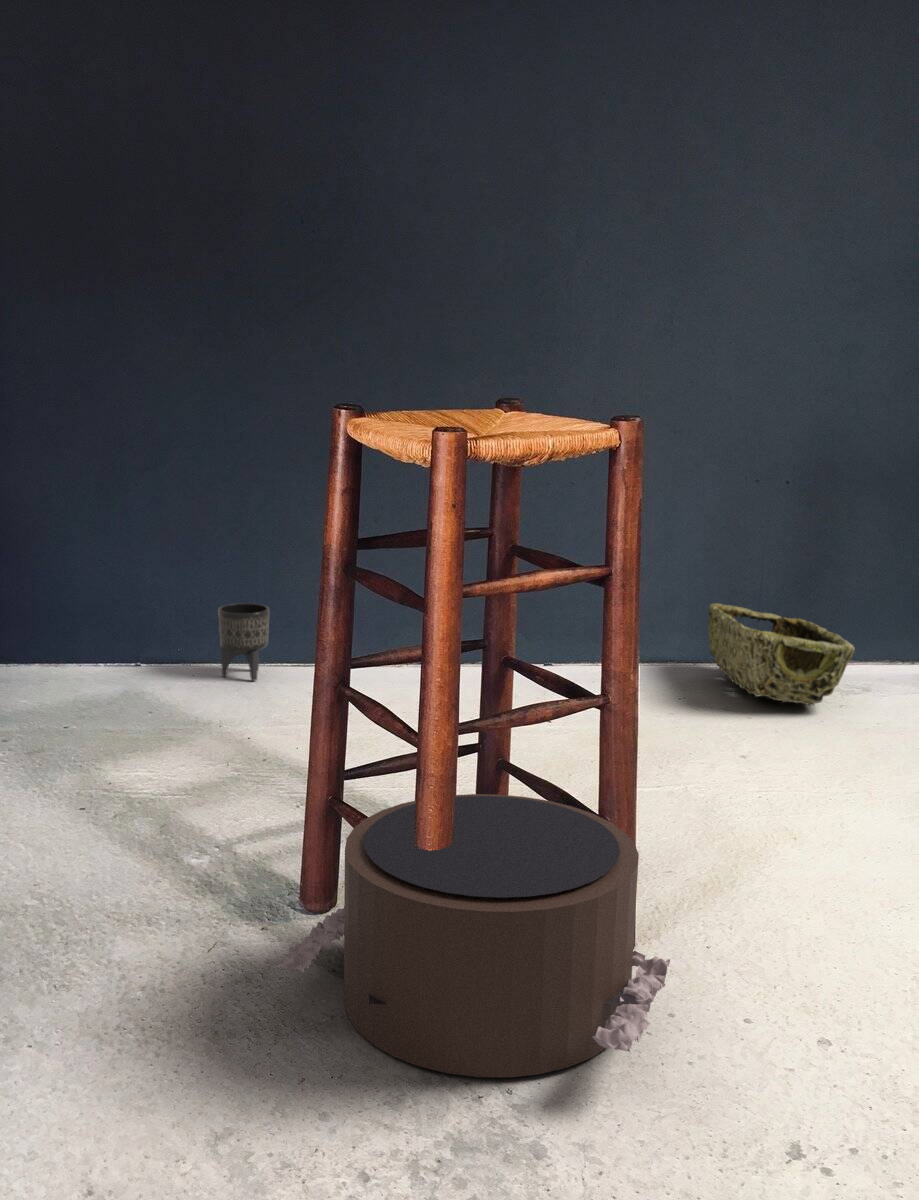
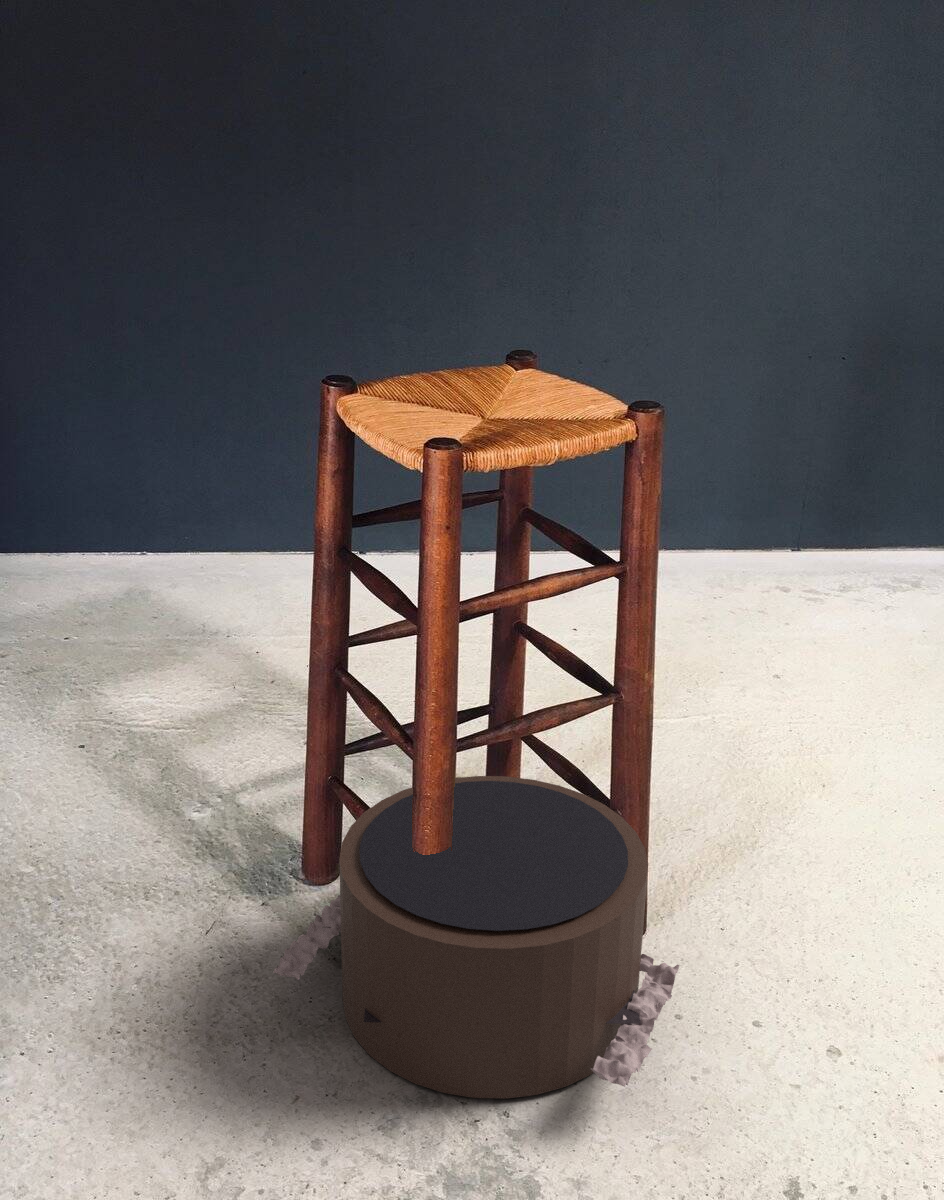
planter: present [218,603,270,681] -> none [224,485,279,571]
woven basket: present [708,603,855,705] -> none [756,482,914,604]

